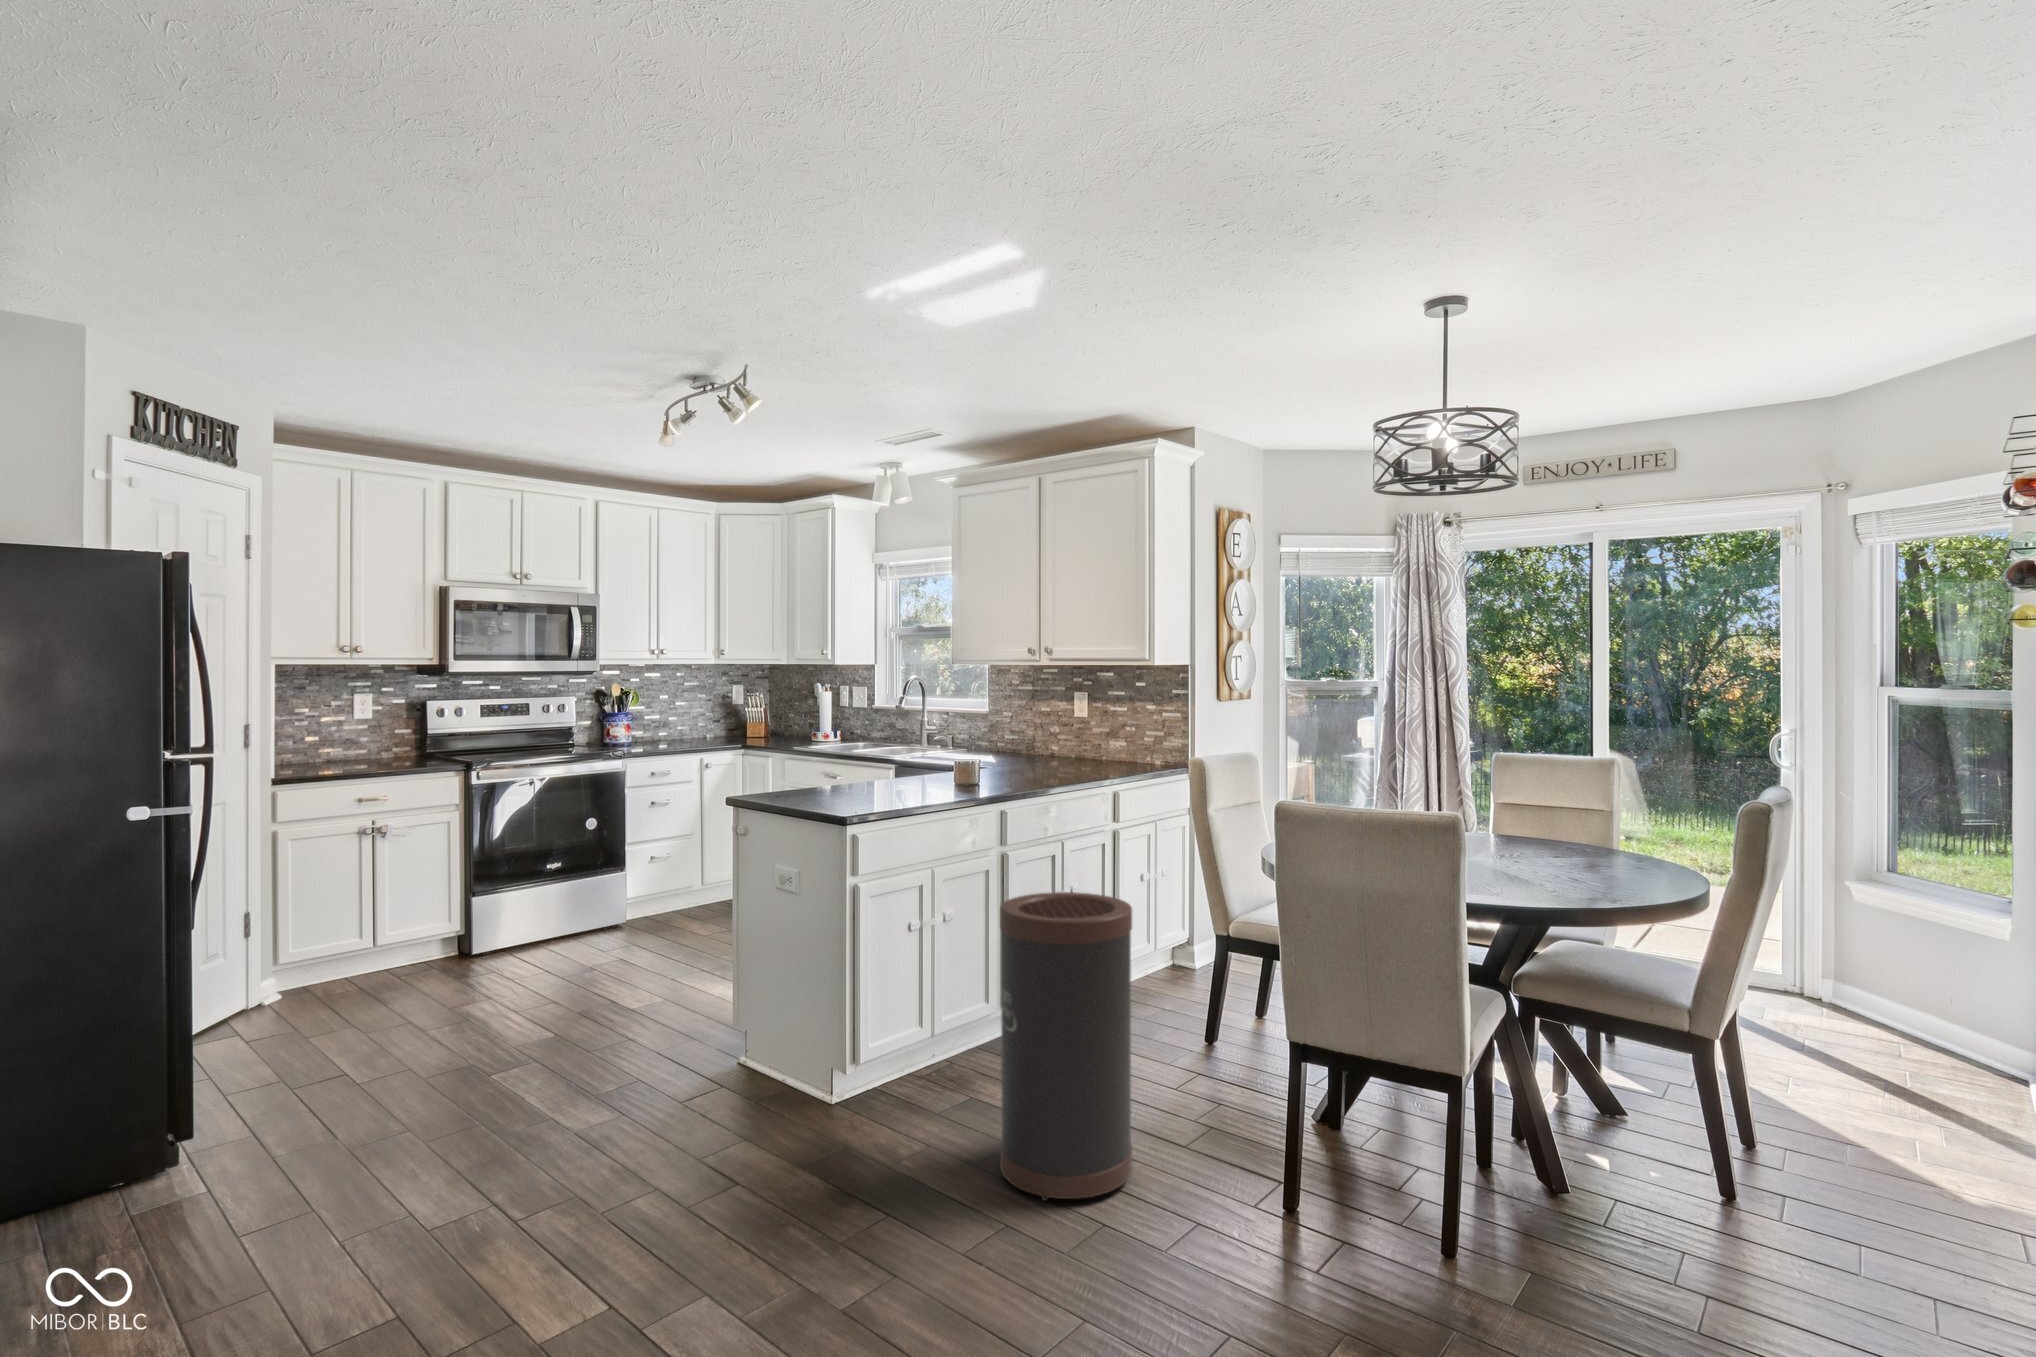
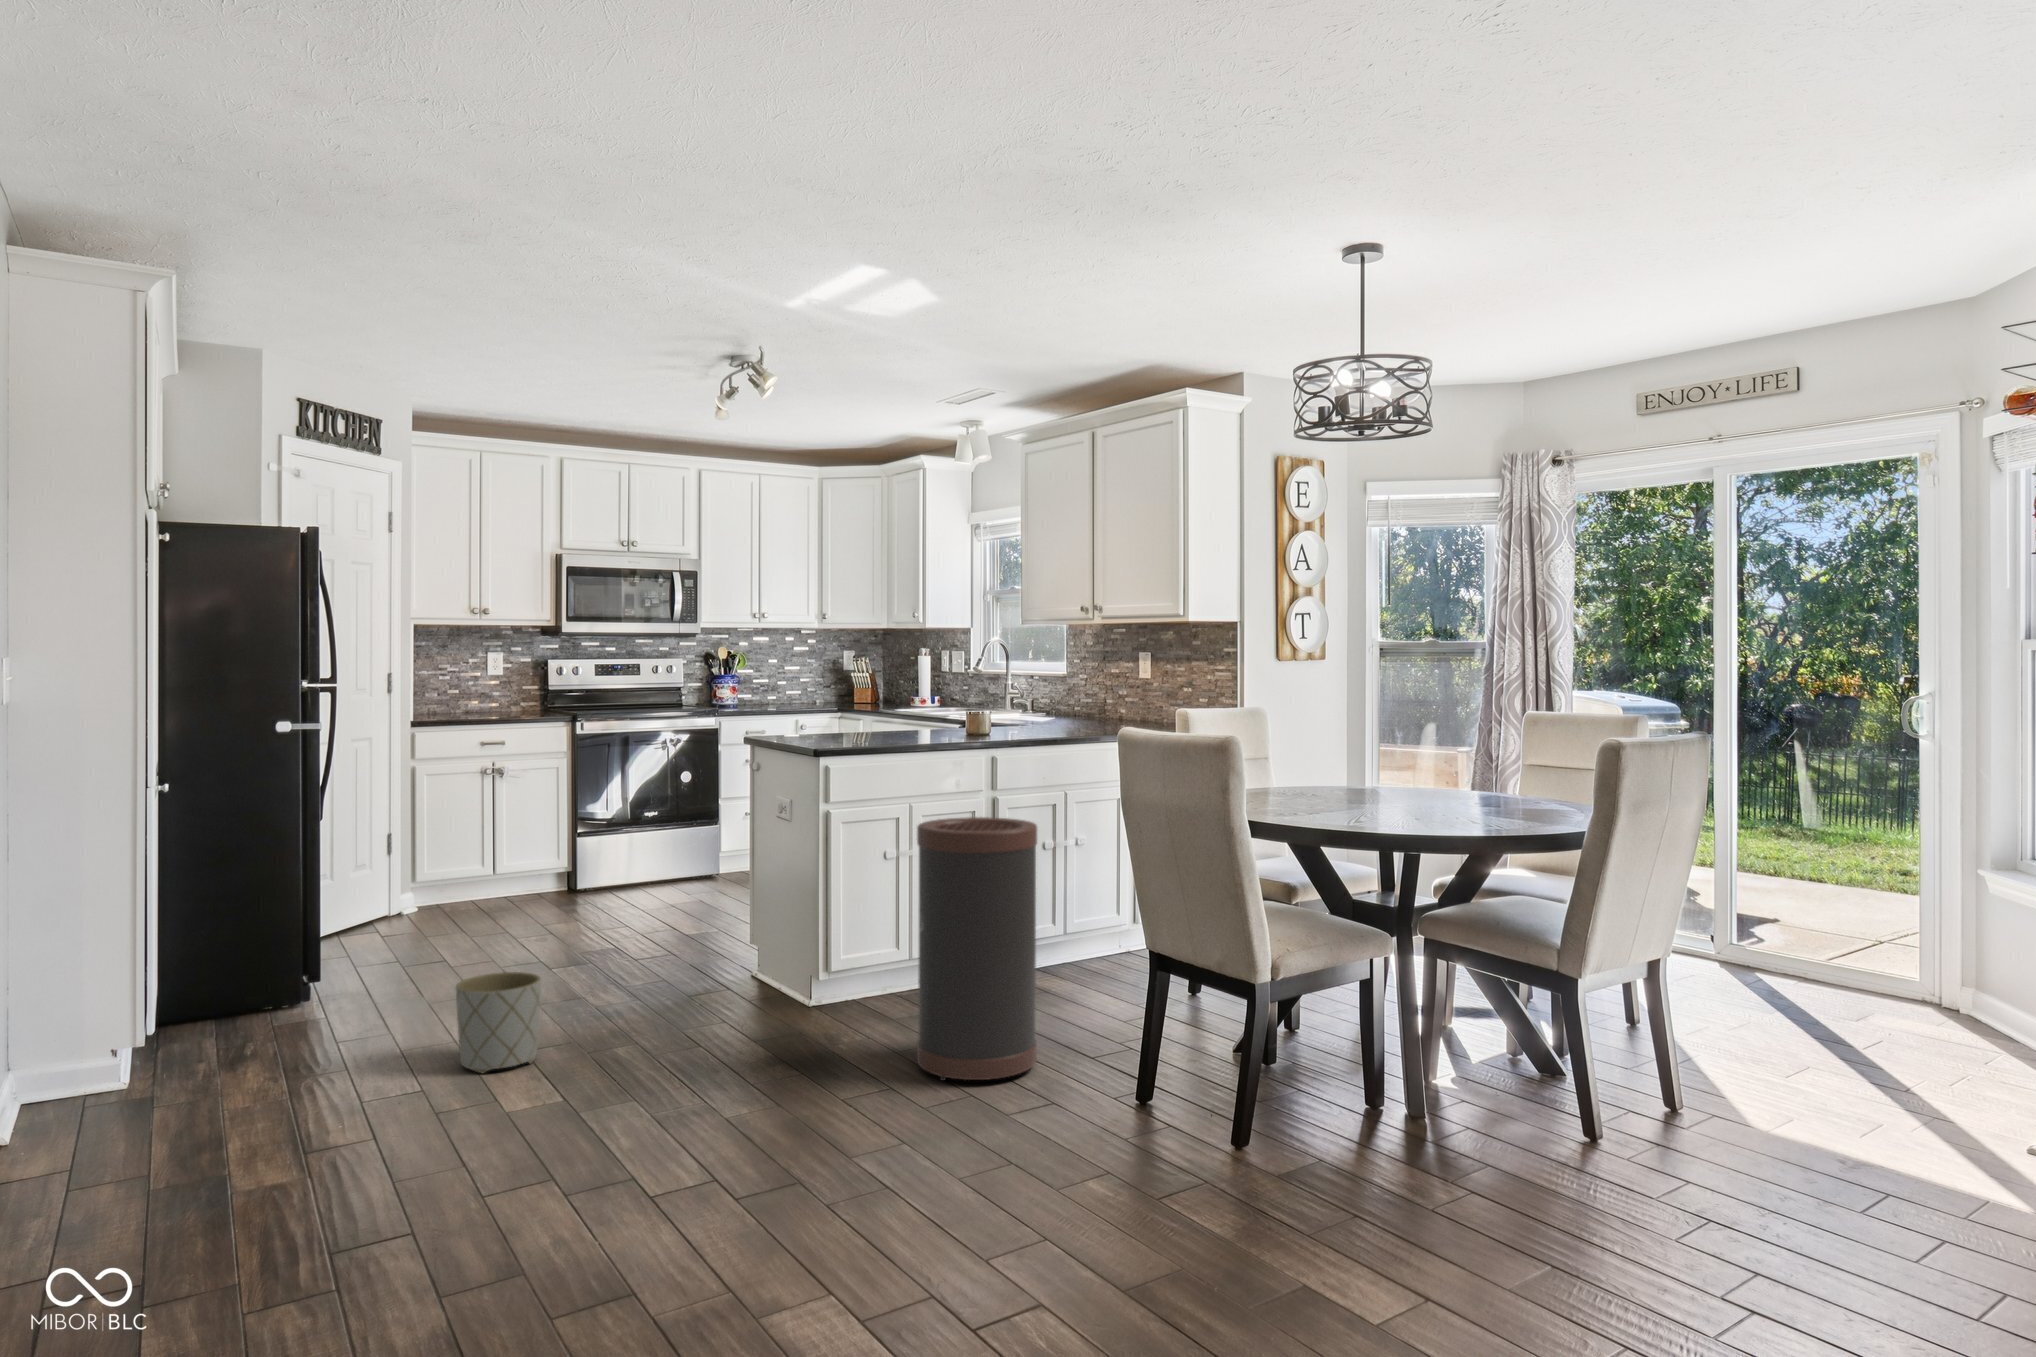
planter: none [431,1116,542,1262] -> present [456,972,541,1074]

